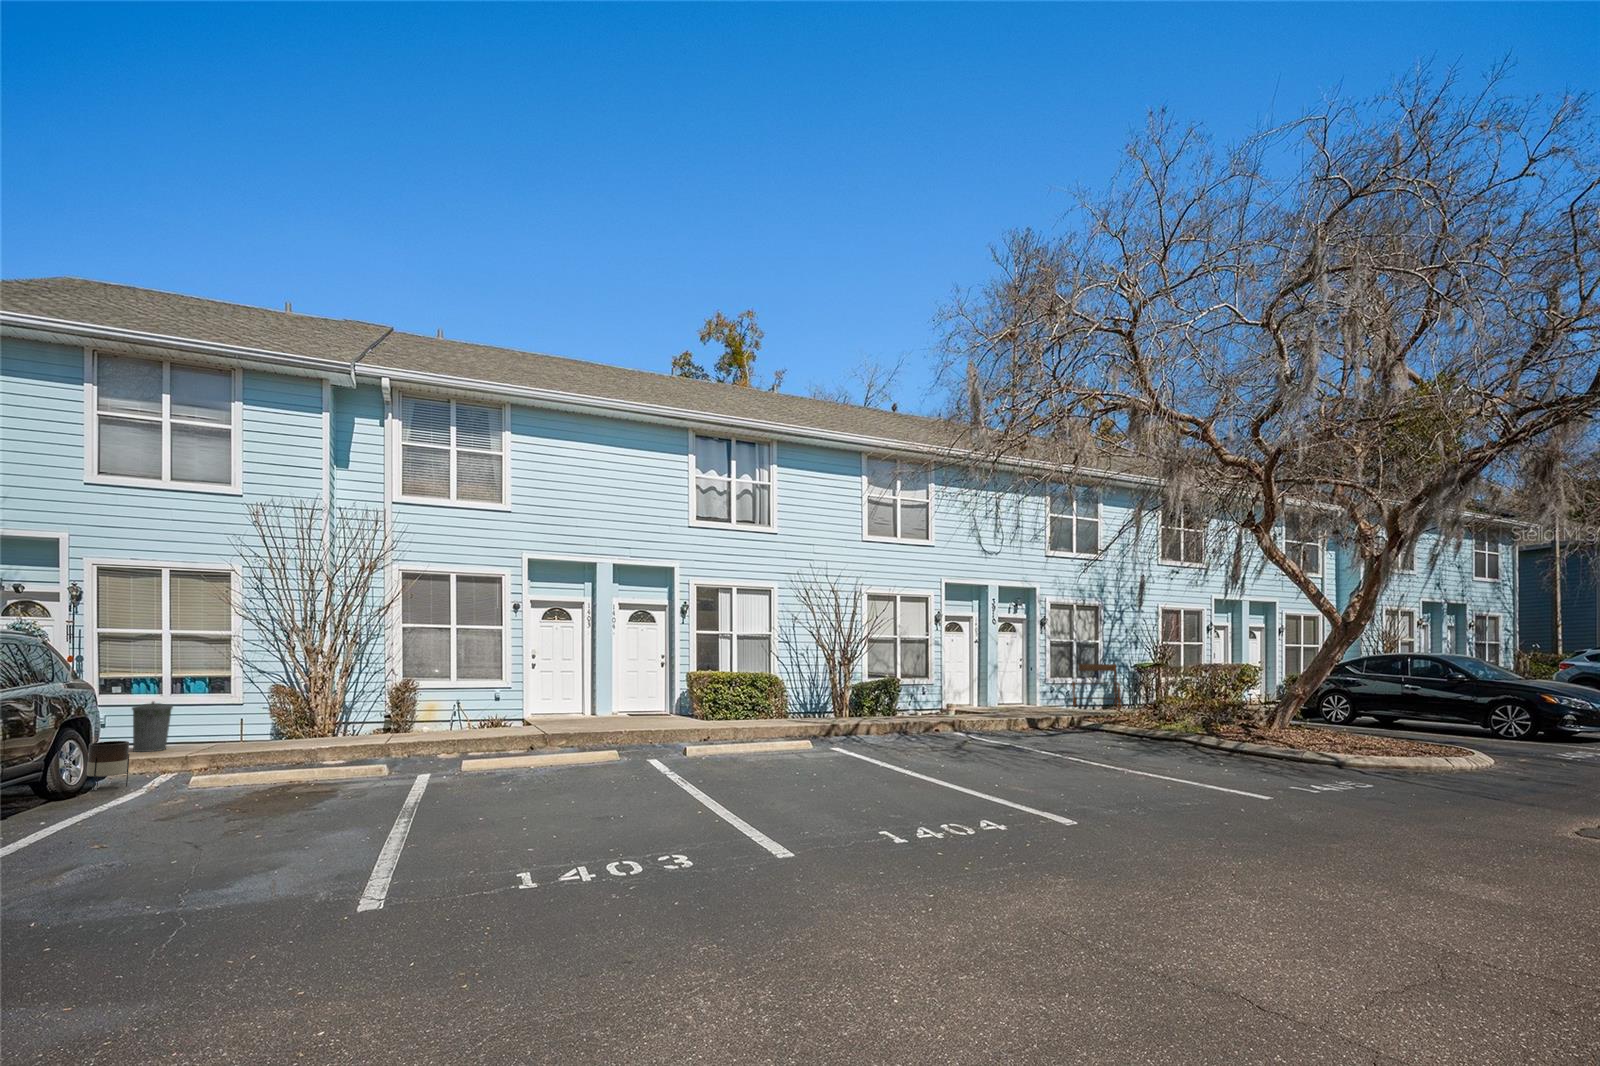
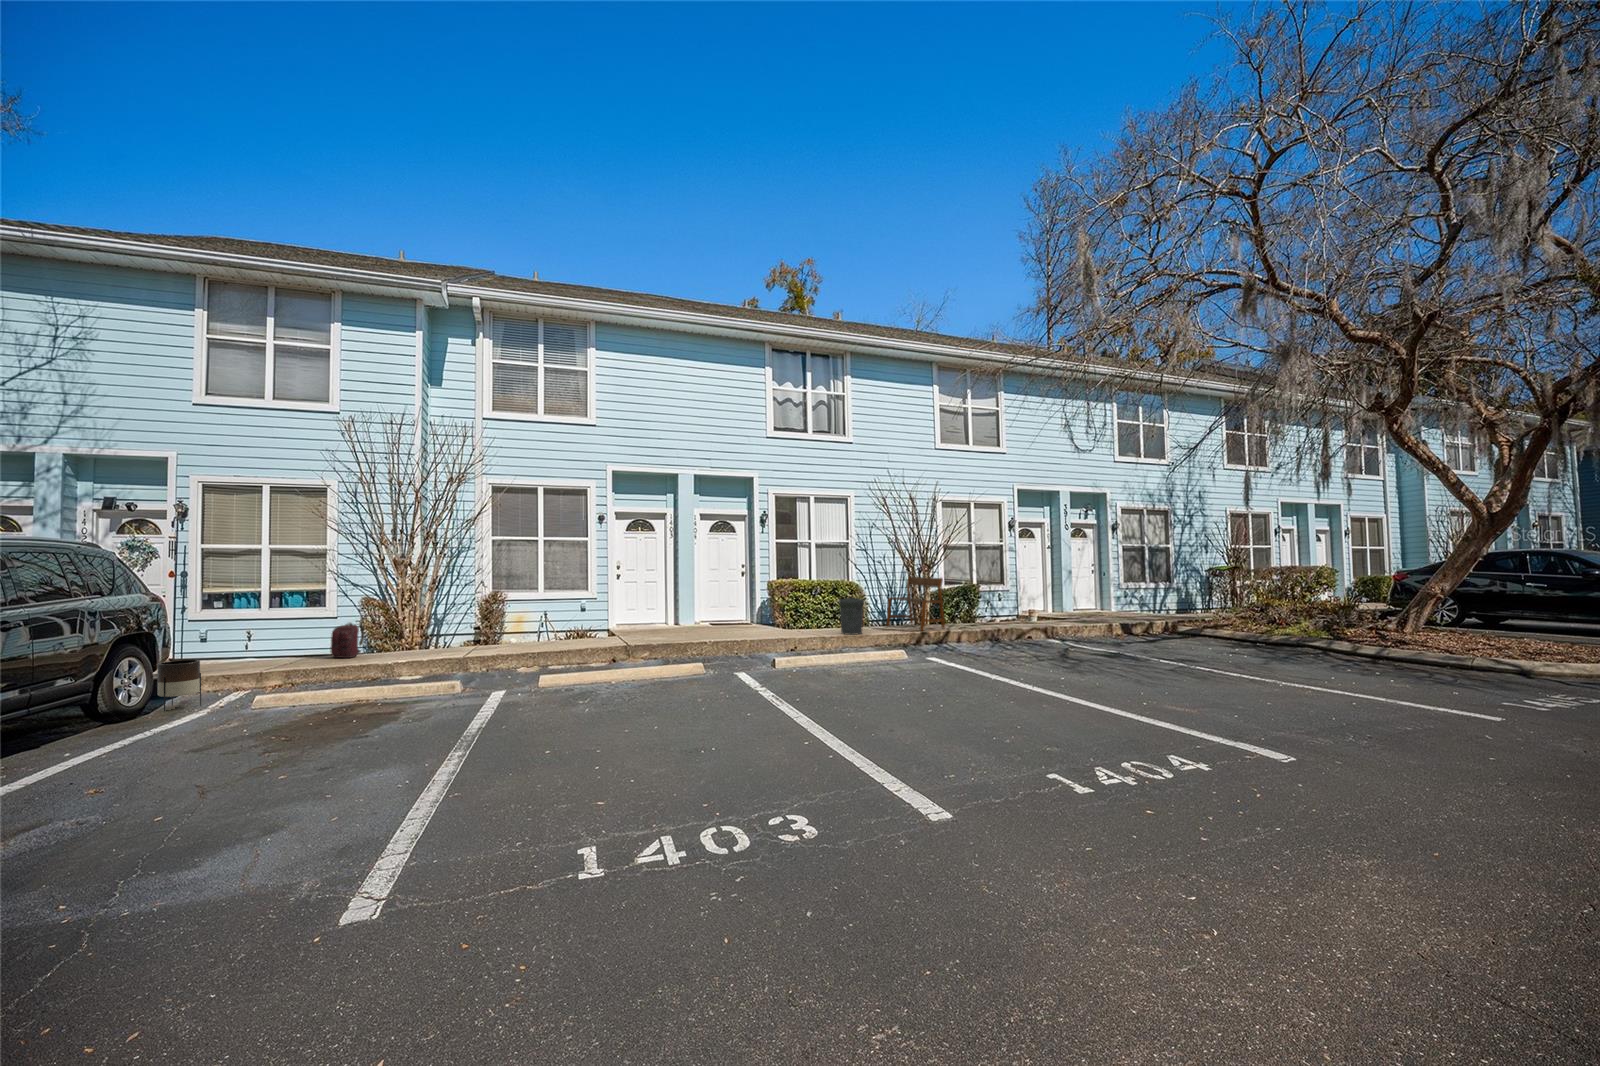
bench: present [1072,664,1121,707] -> present [887,576,945,631]
trash can: present [132,702,173,752] -> present [839,597,864,635]
backpack: none [234,709,269,746] -> present [330,623,364,658]

